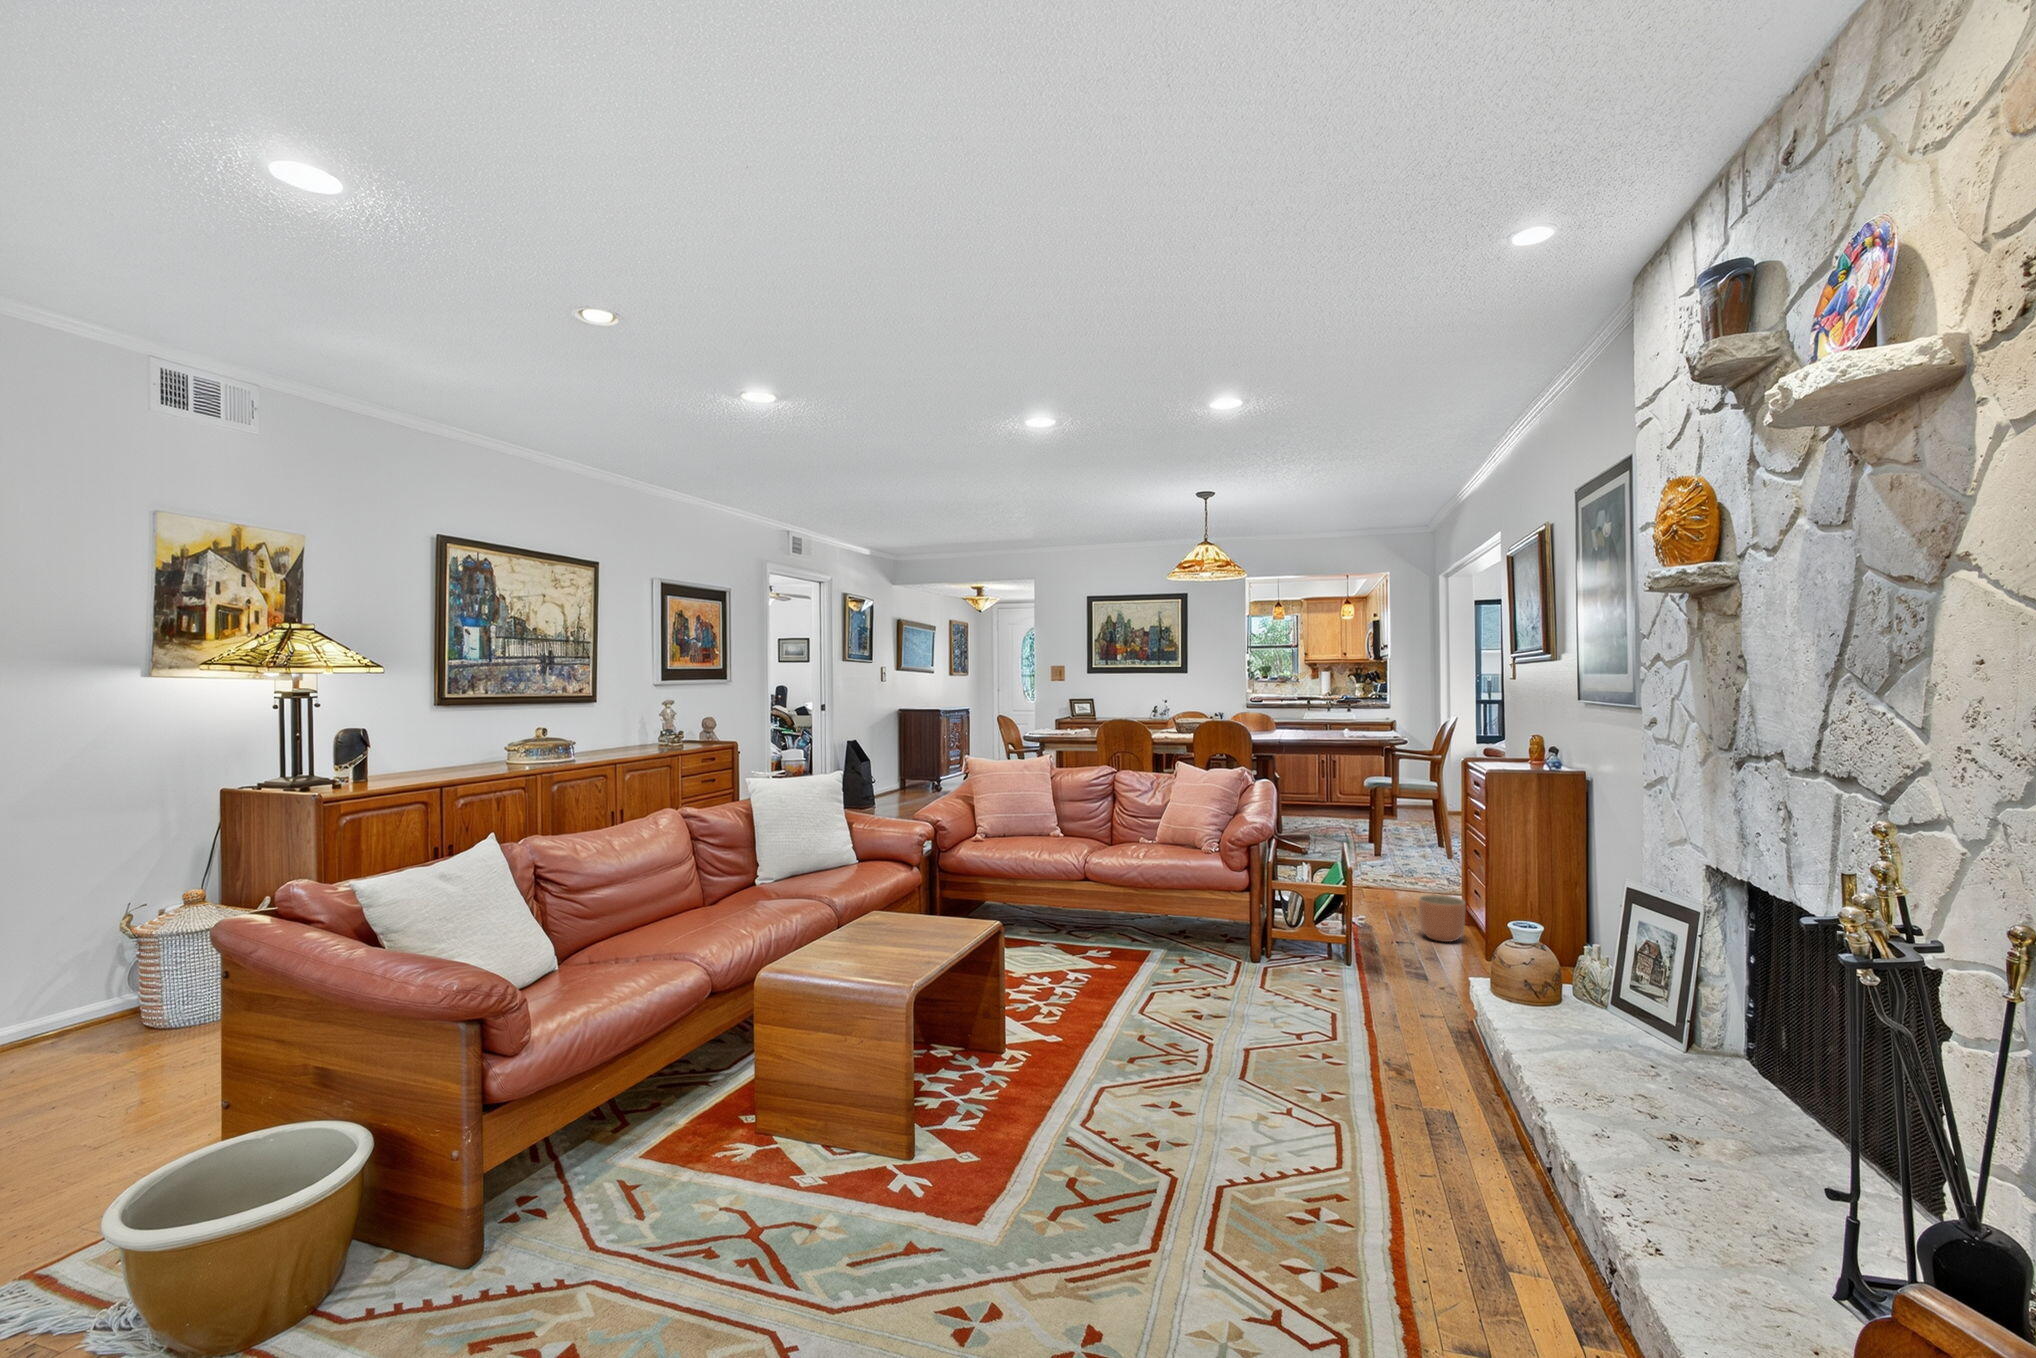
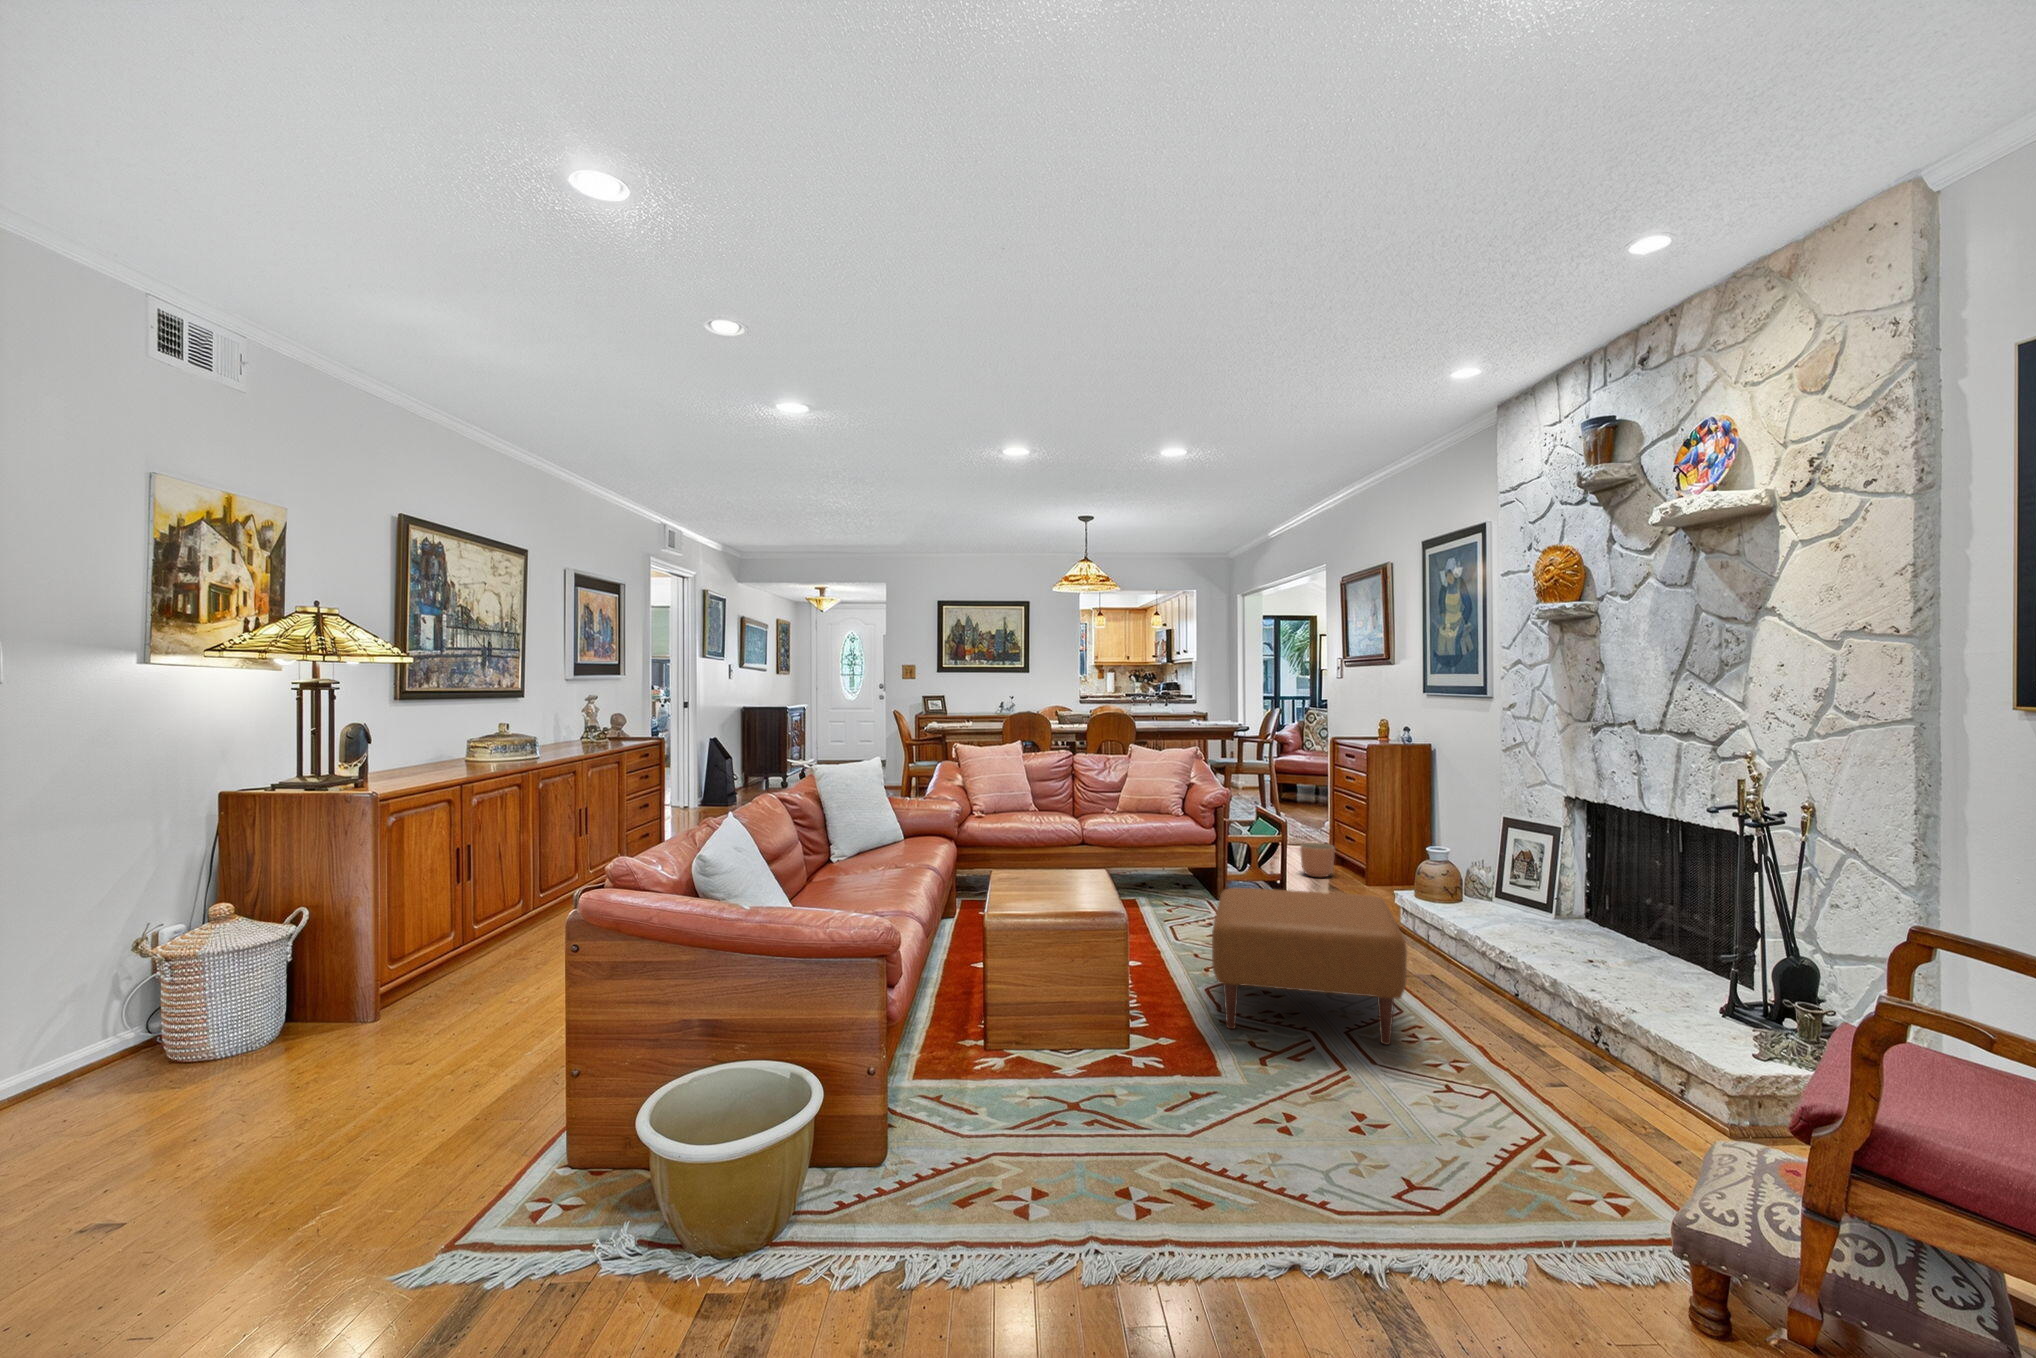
ottoman: none [1052,958,1353,1217] -> present [1212,888,1407,1045]

